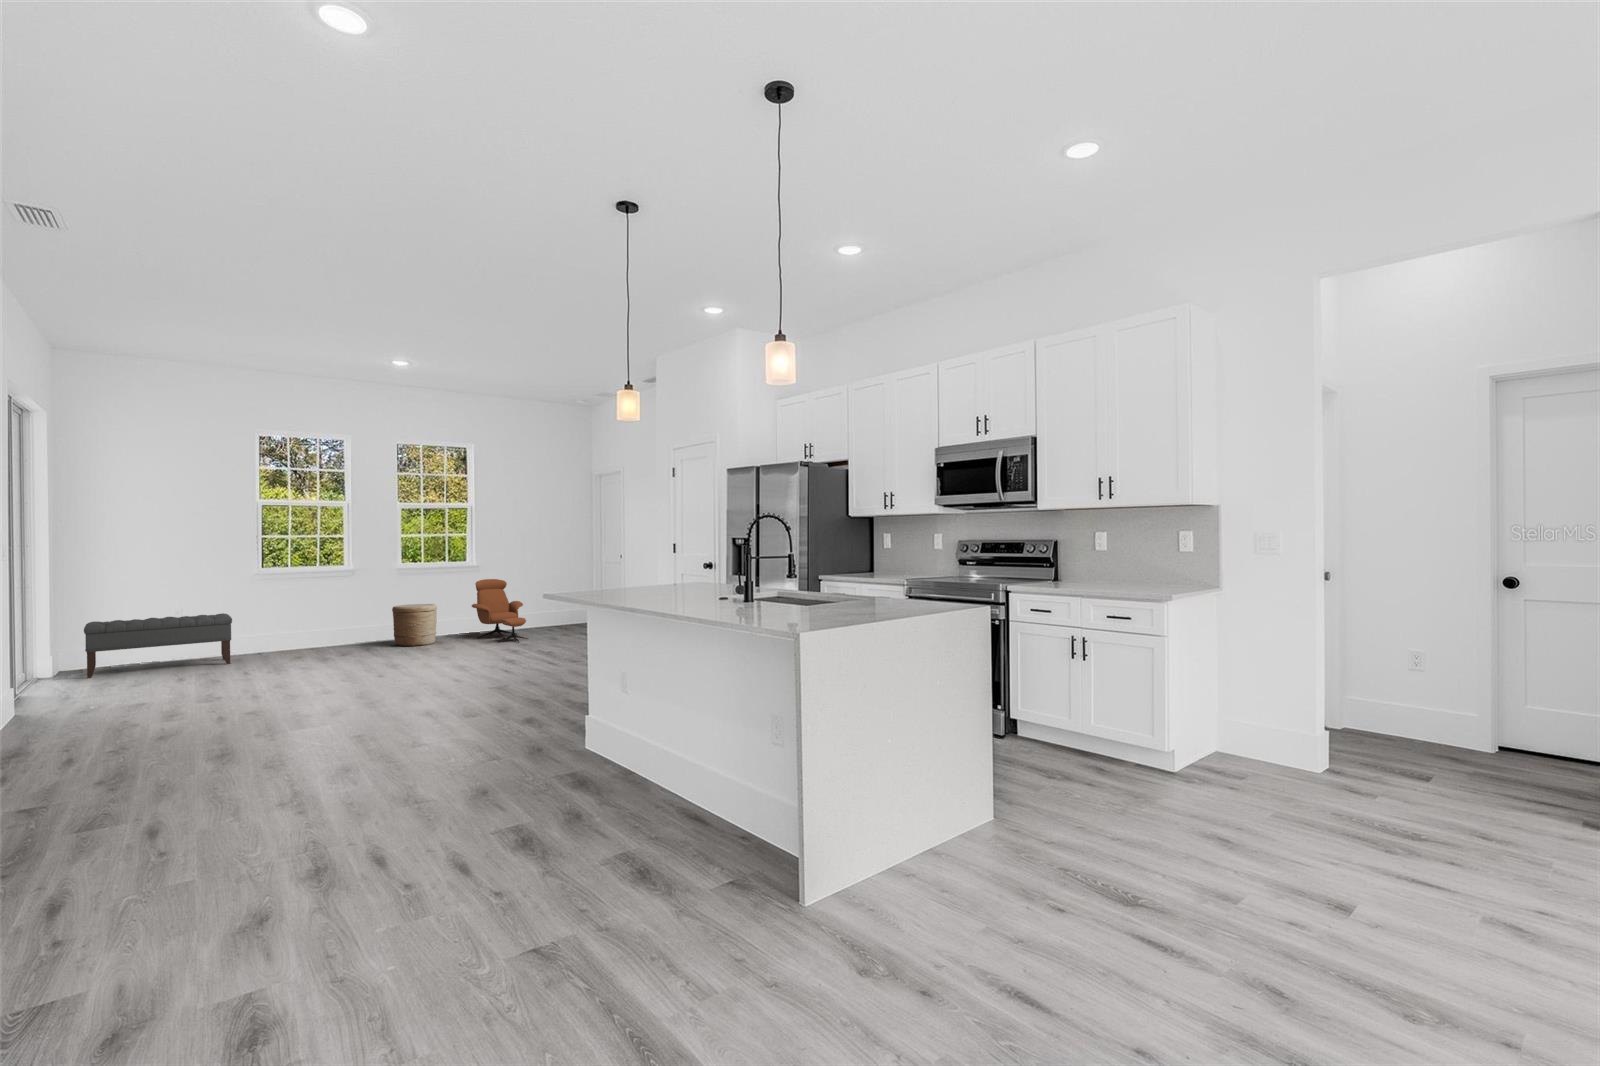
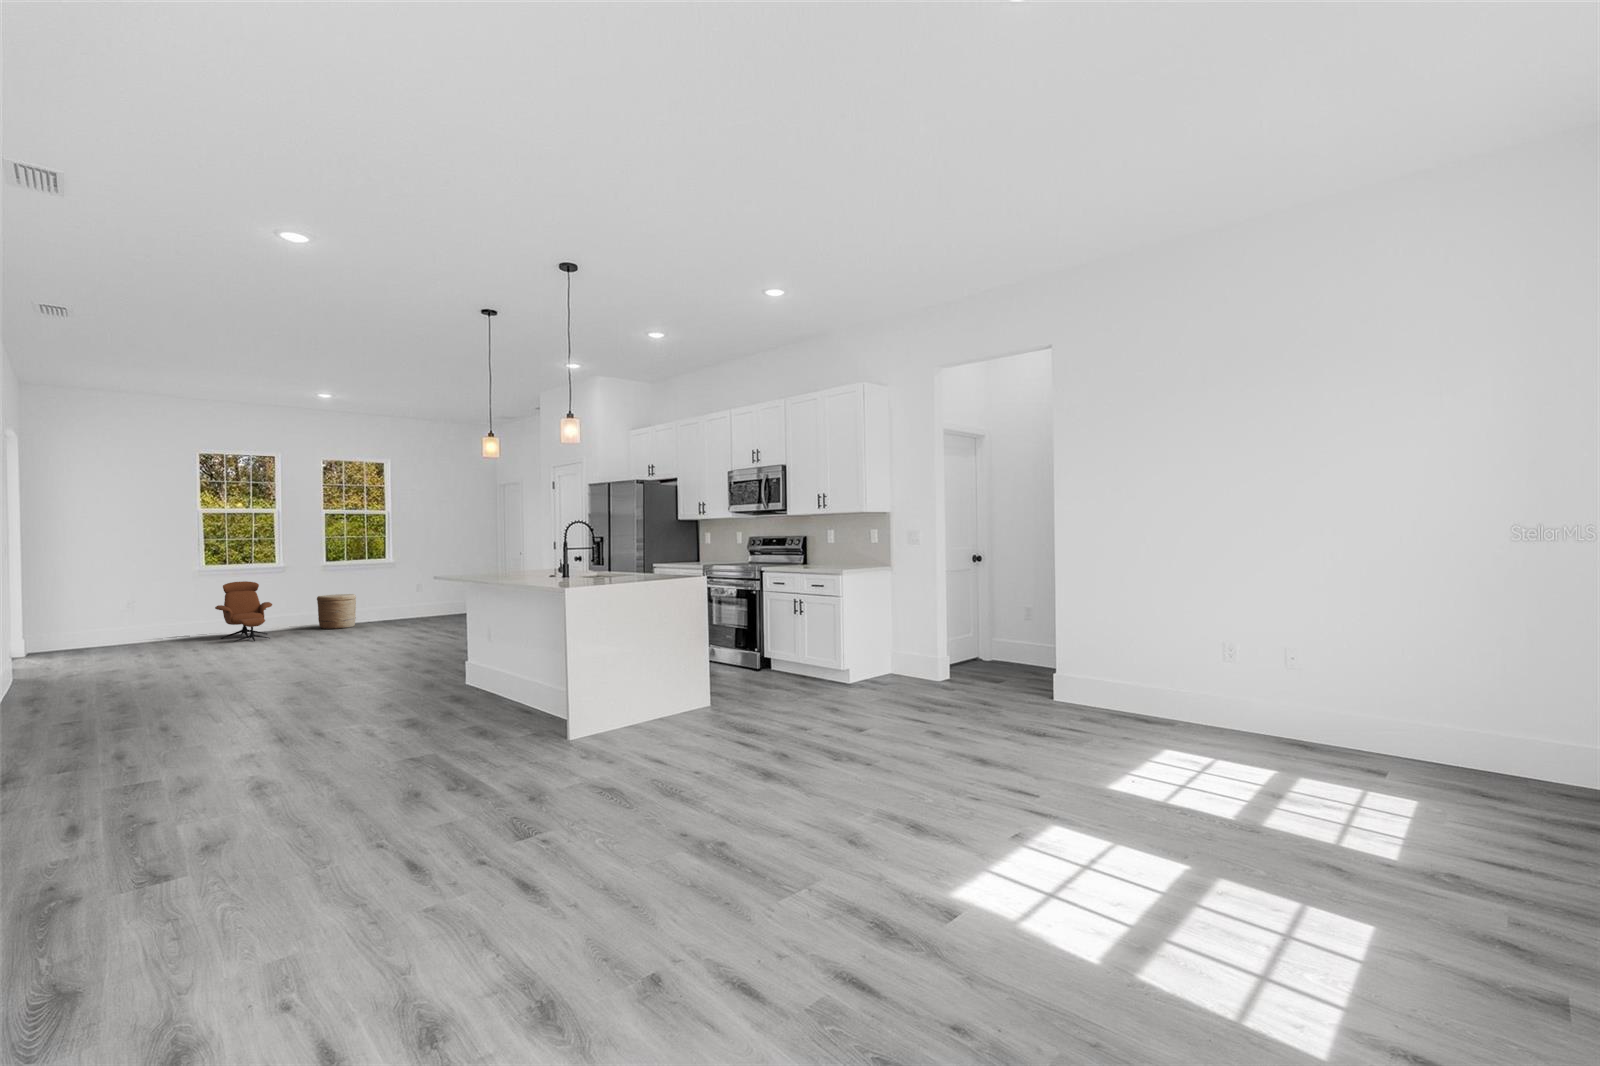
lounge chair: present [472,579,528,642] -> present [215,581,272,642]
bench: present [84,613,232,678] -> none [51,603,179,656]

